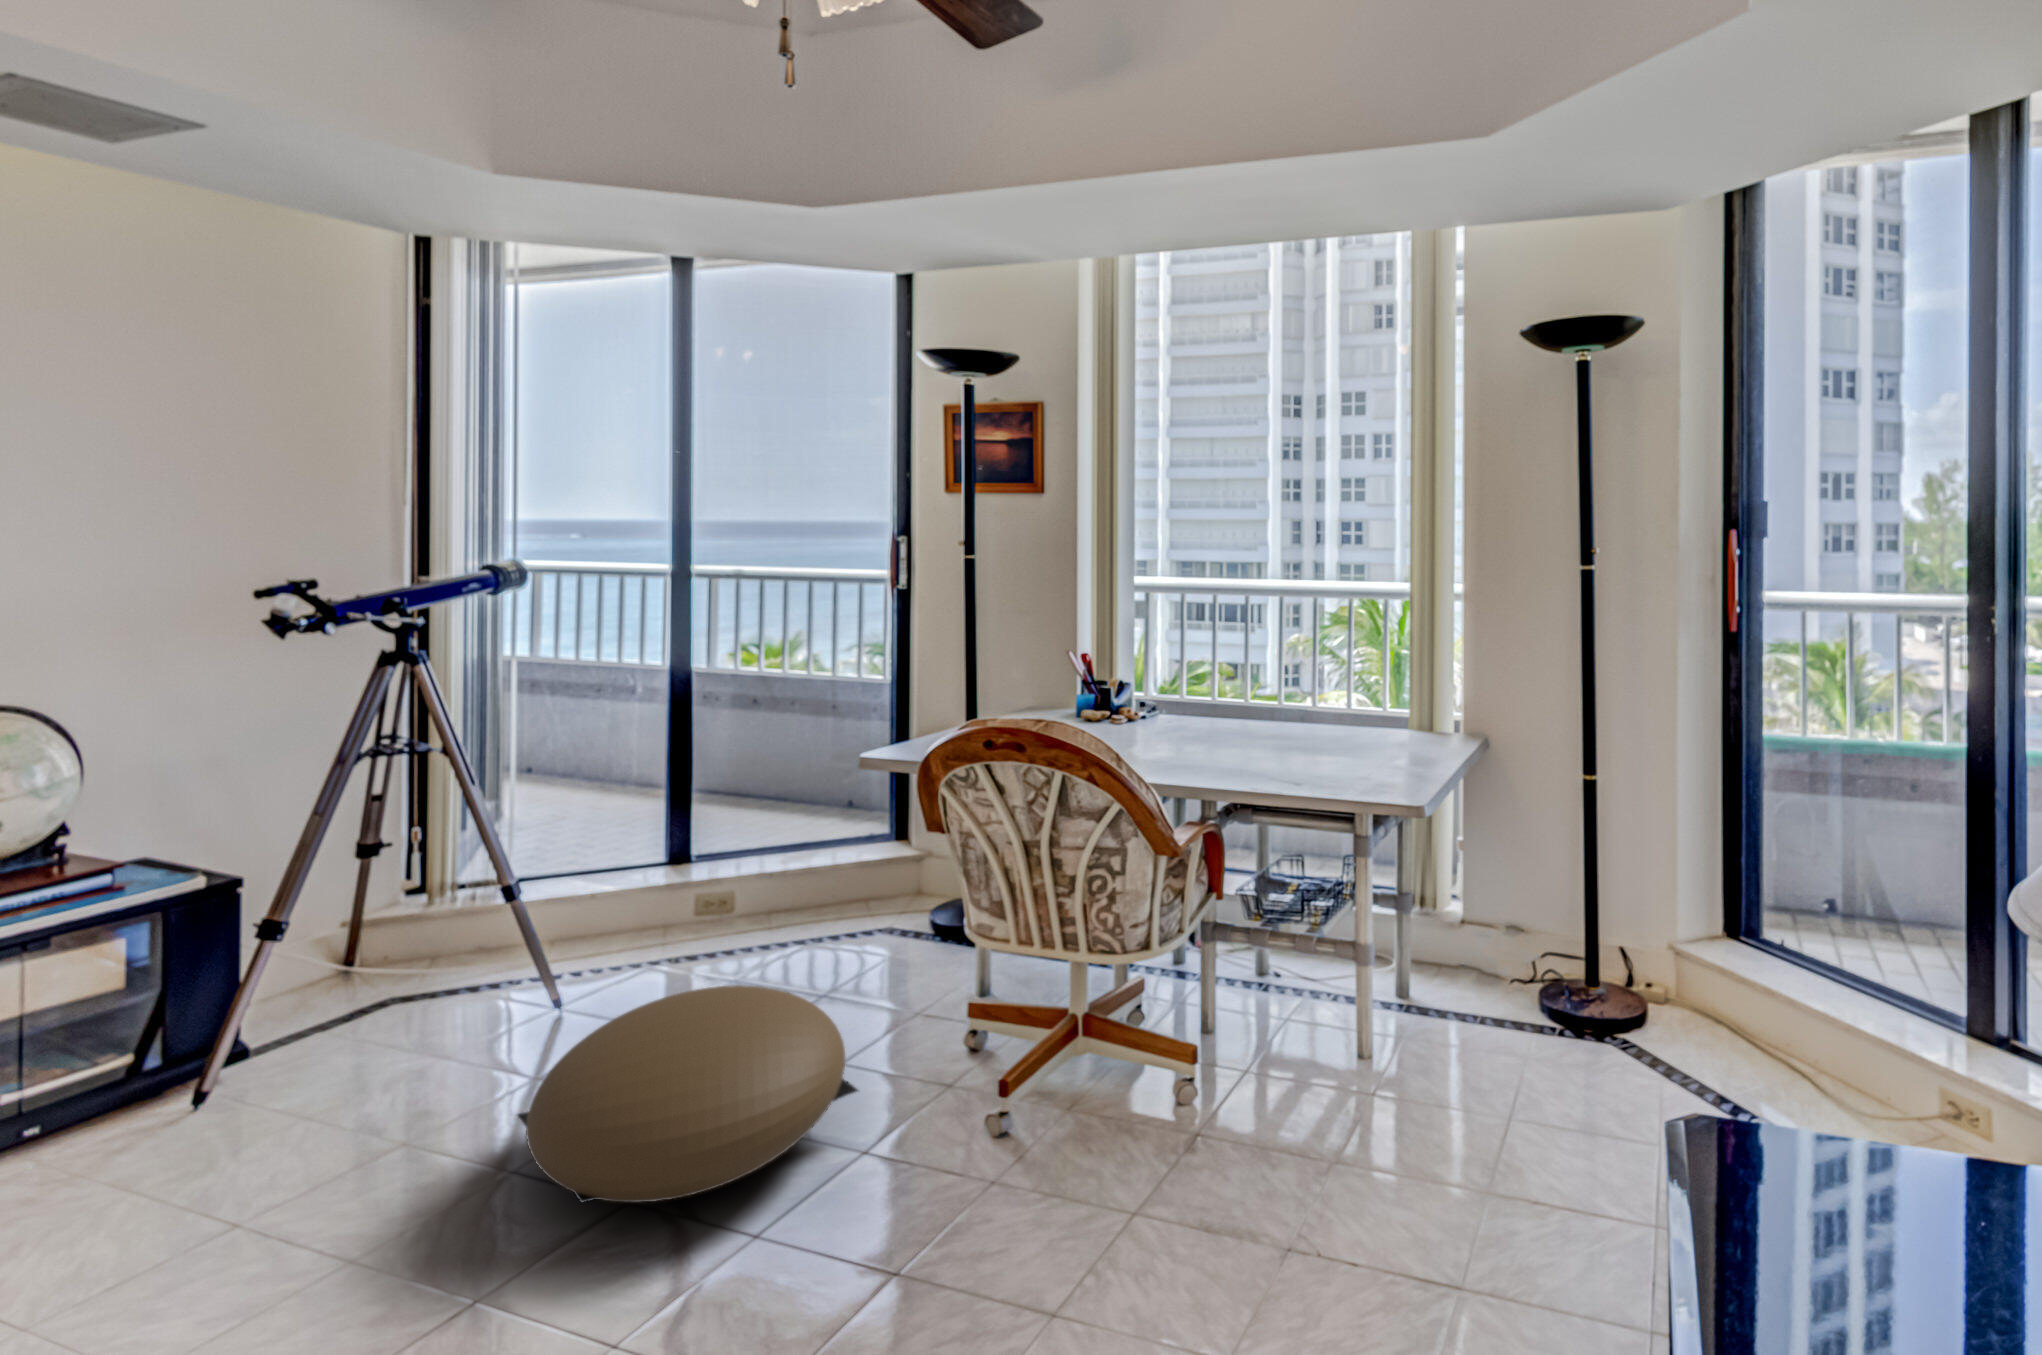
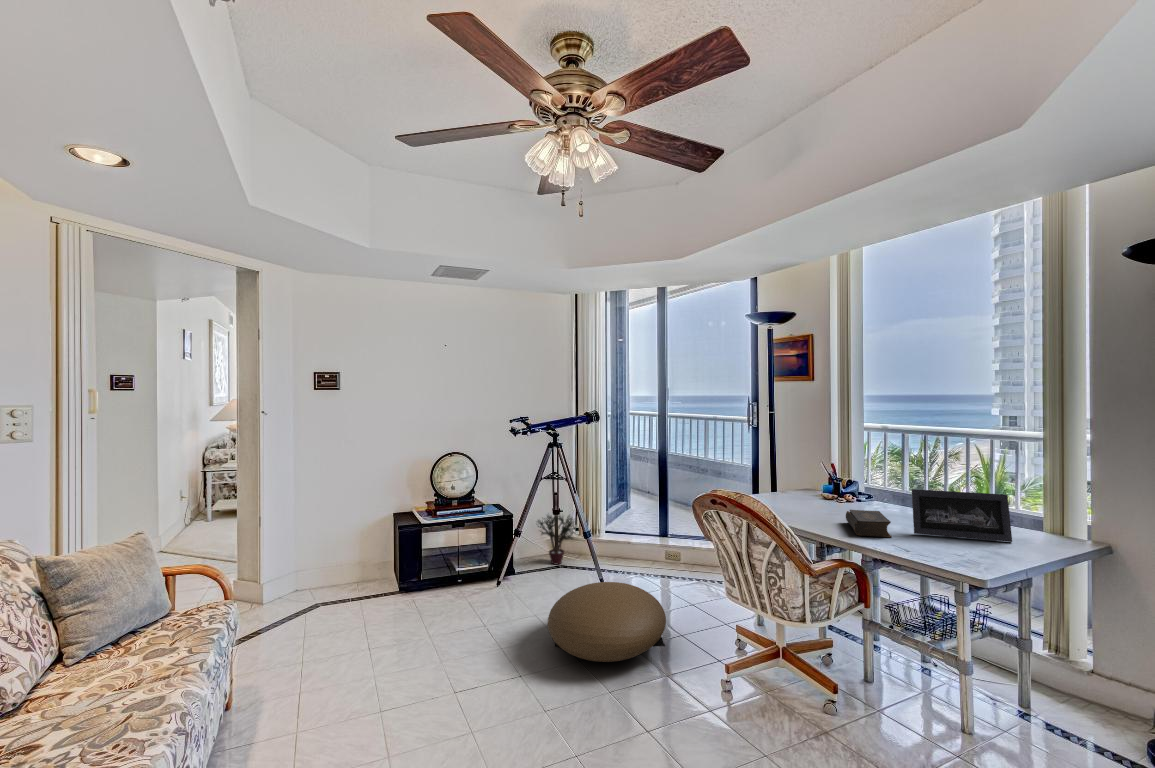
picture frame: none [1262,667,1388,749] -> present [912,489,1012,542]
book: none [1163,721,1248,768] -> present [846,510,892,537]
potted plant: none [322,859,475,1008] -> present [538,515,575,565]

